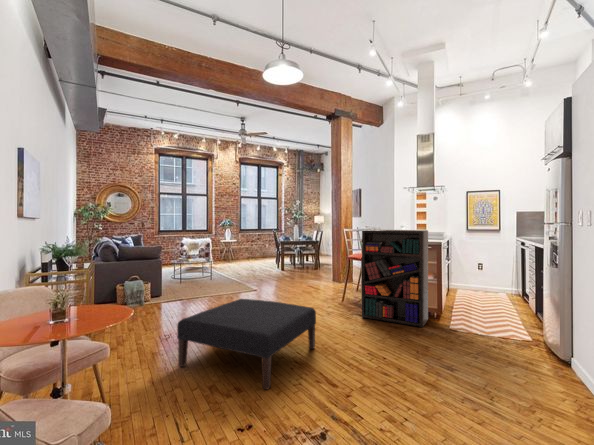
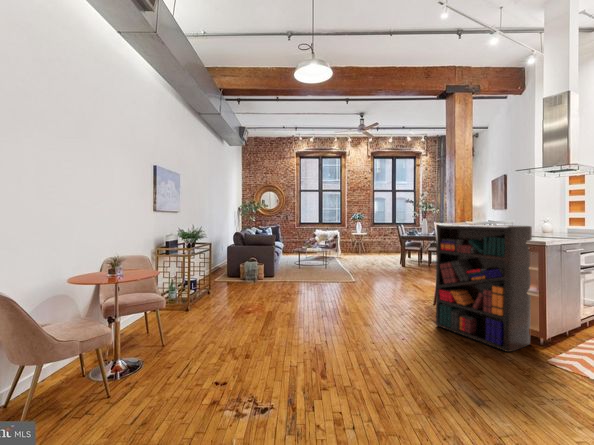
ottoman: present [177,299,316,389] -> none [223,287,349,372]

